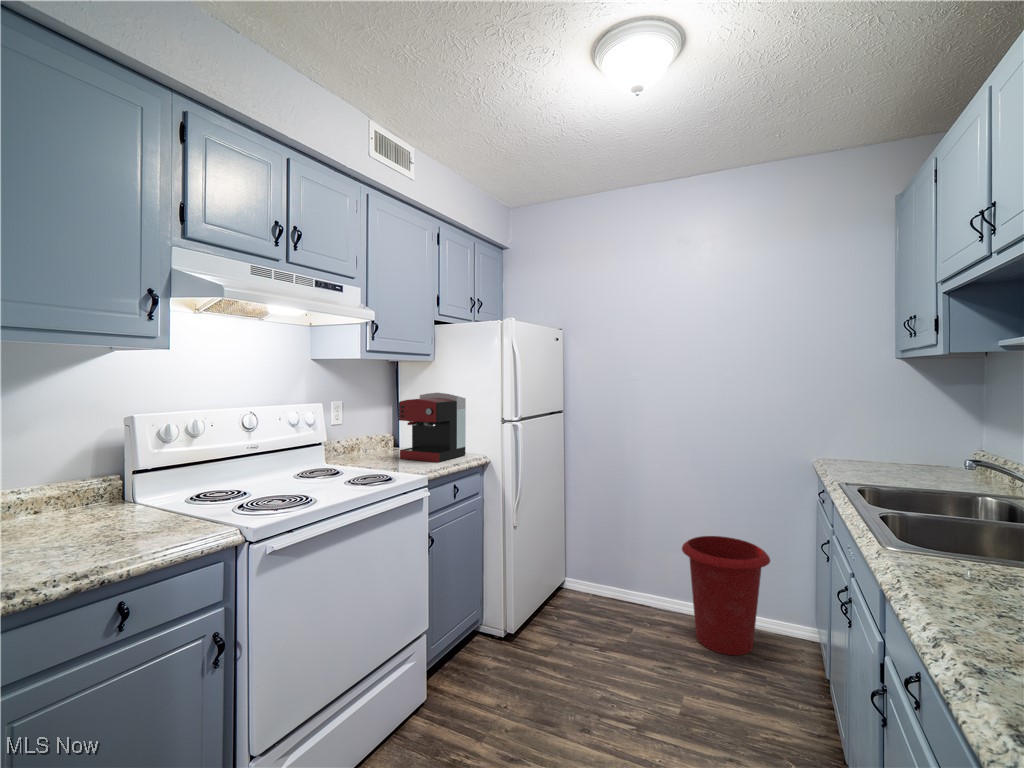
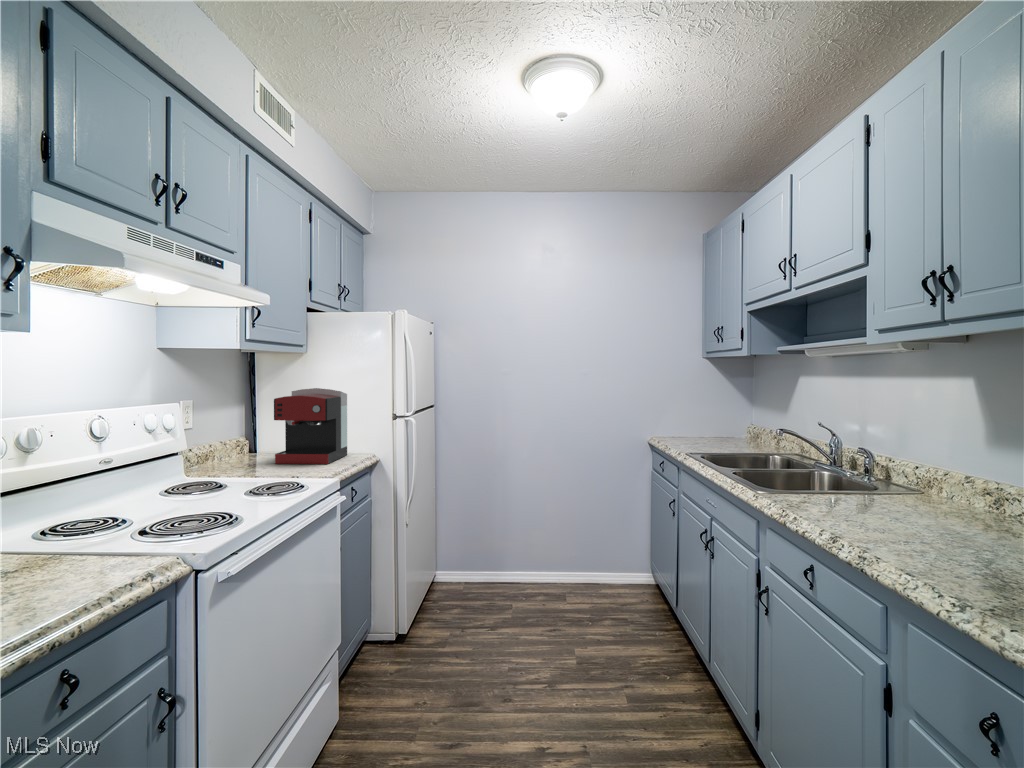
waste bin: present [682,536,770,655] -> none [551,510,622,609]

